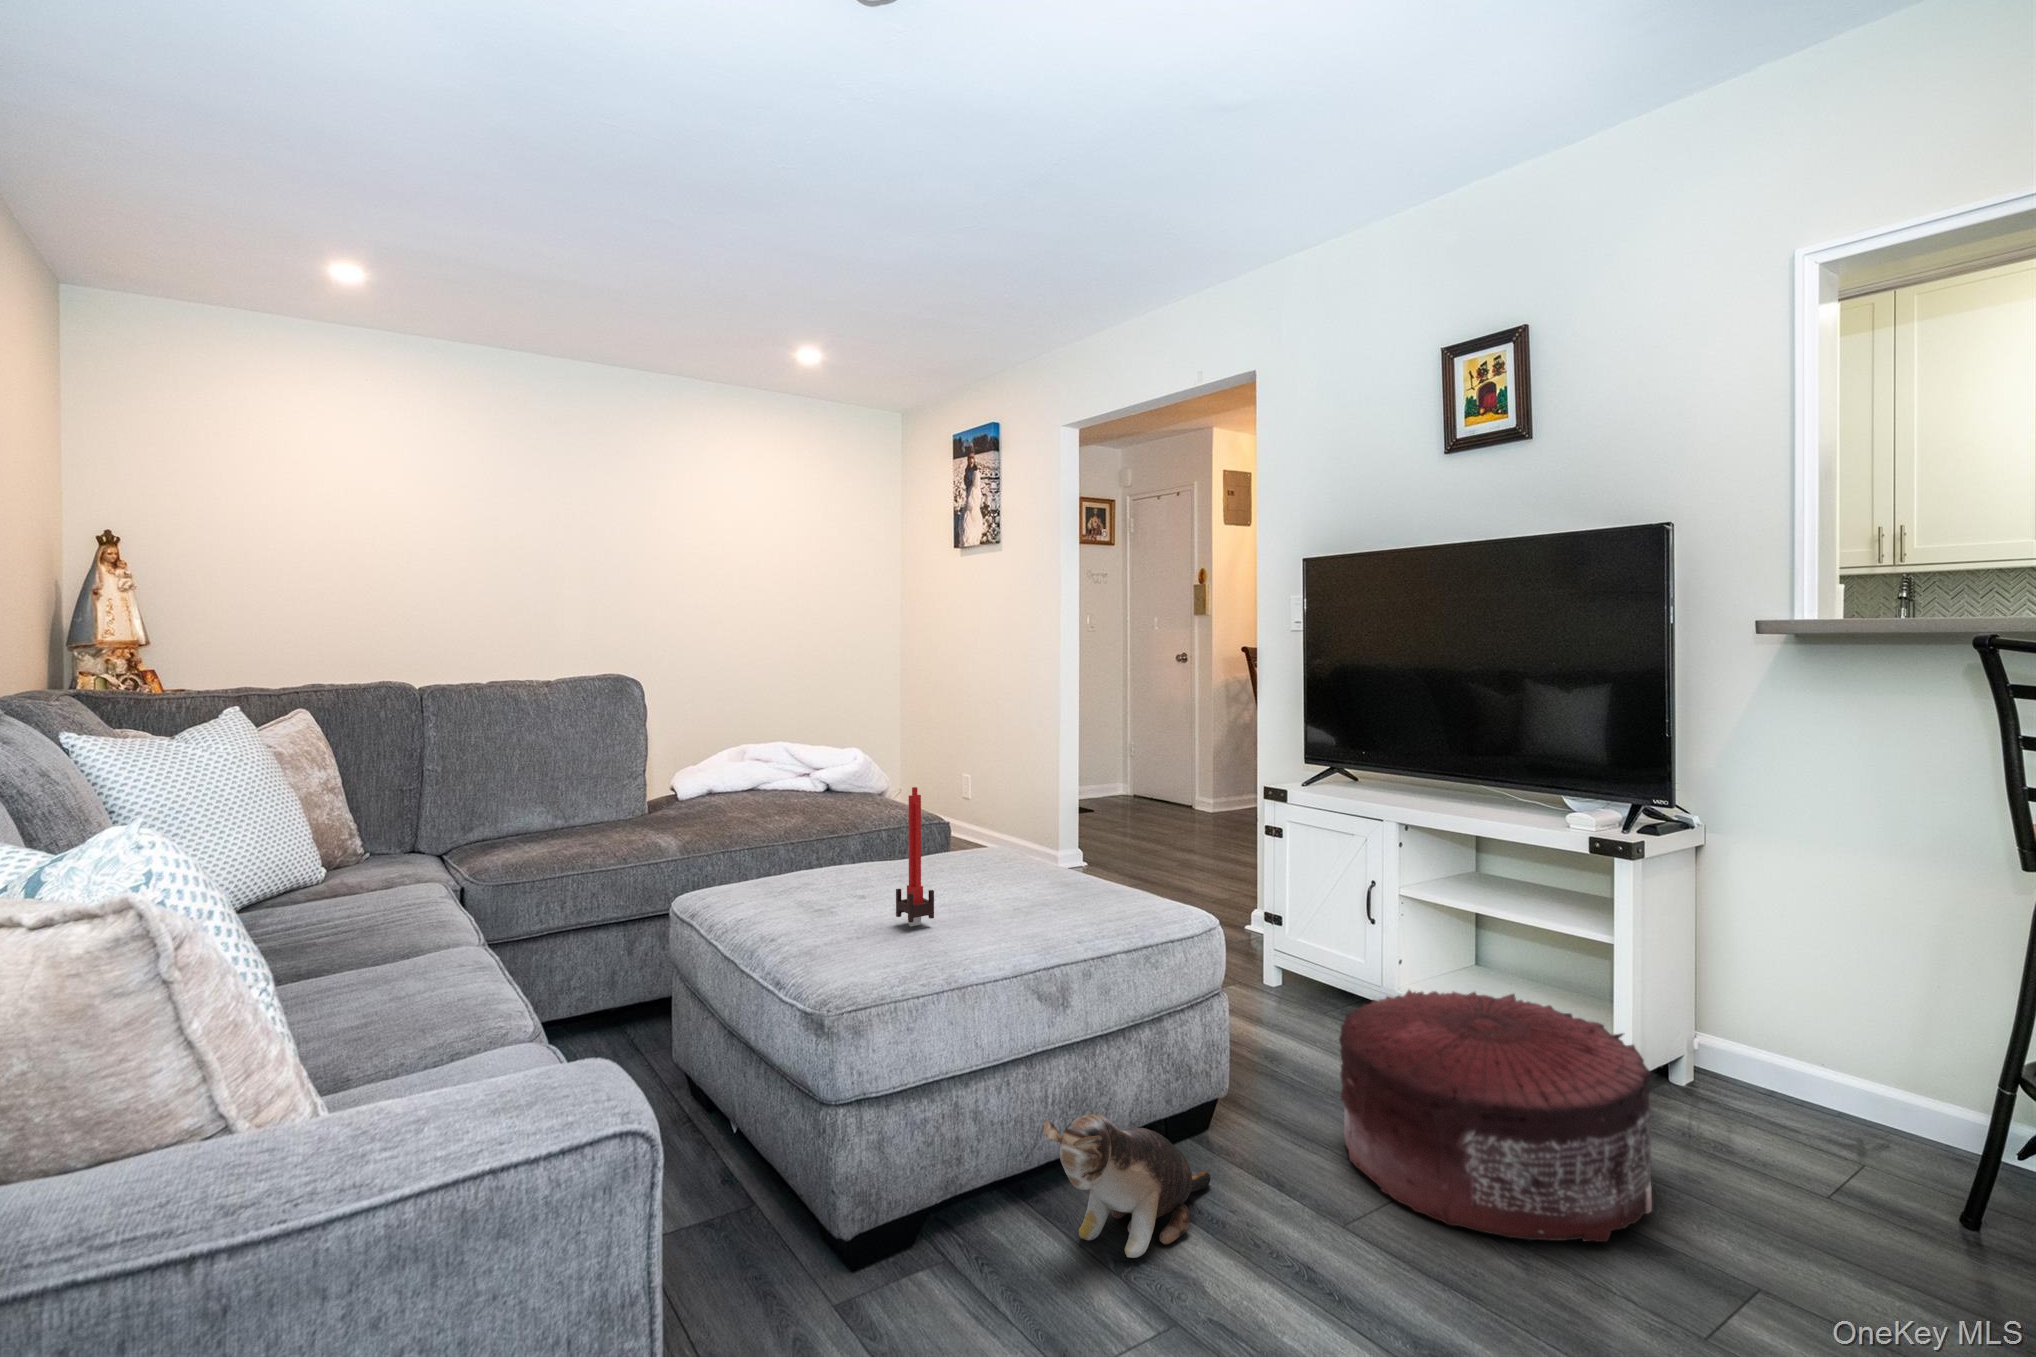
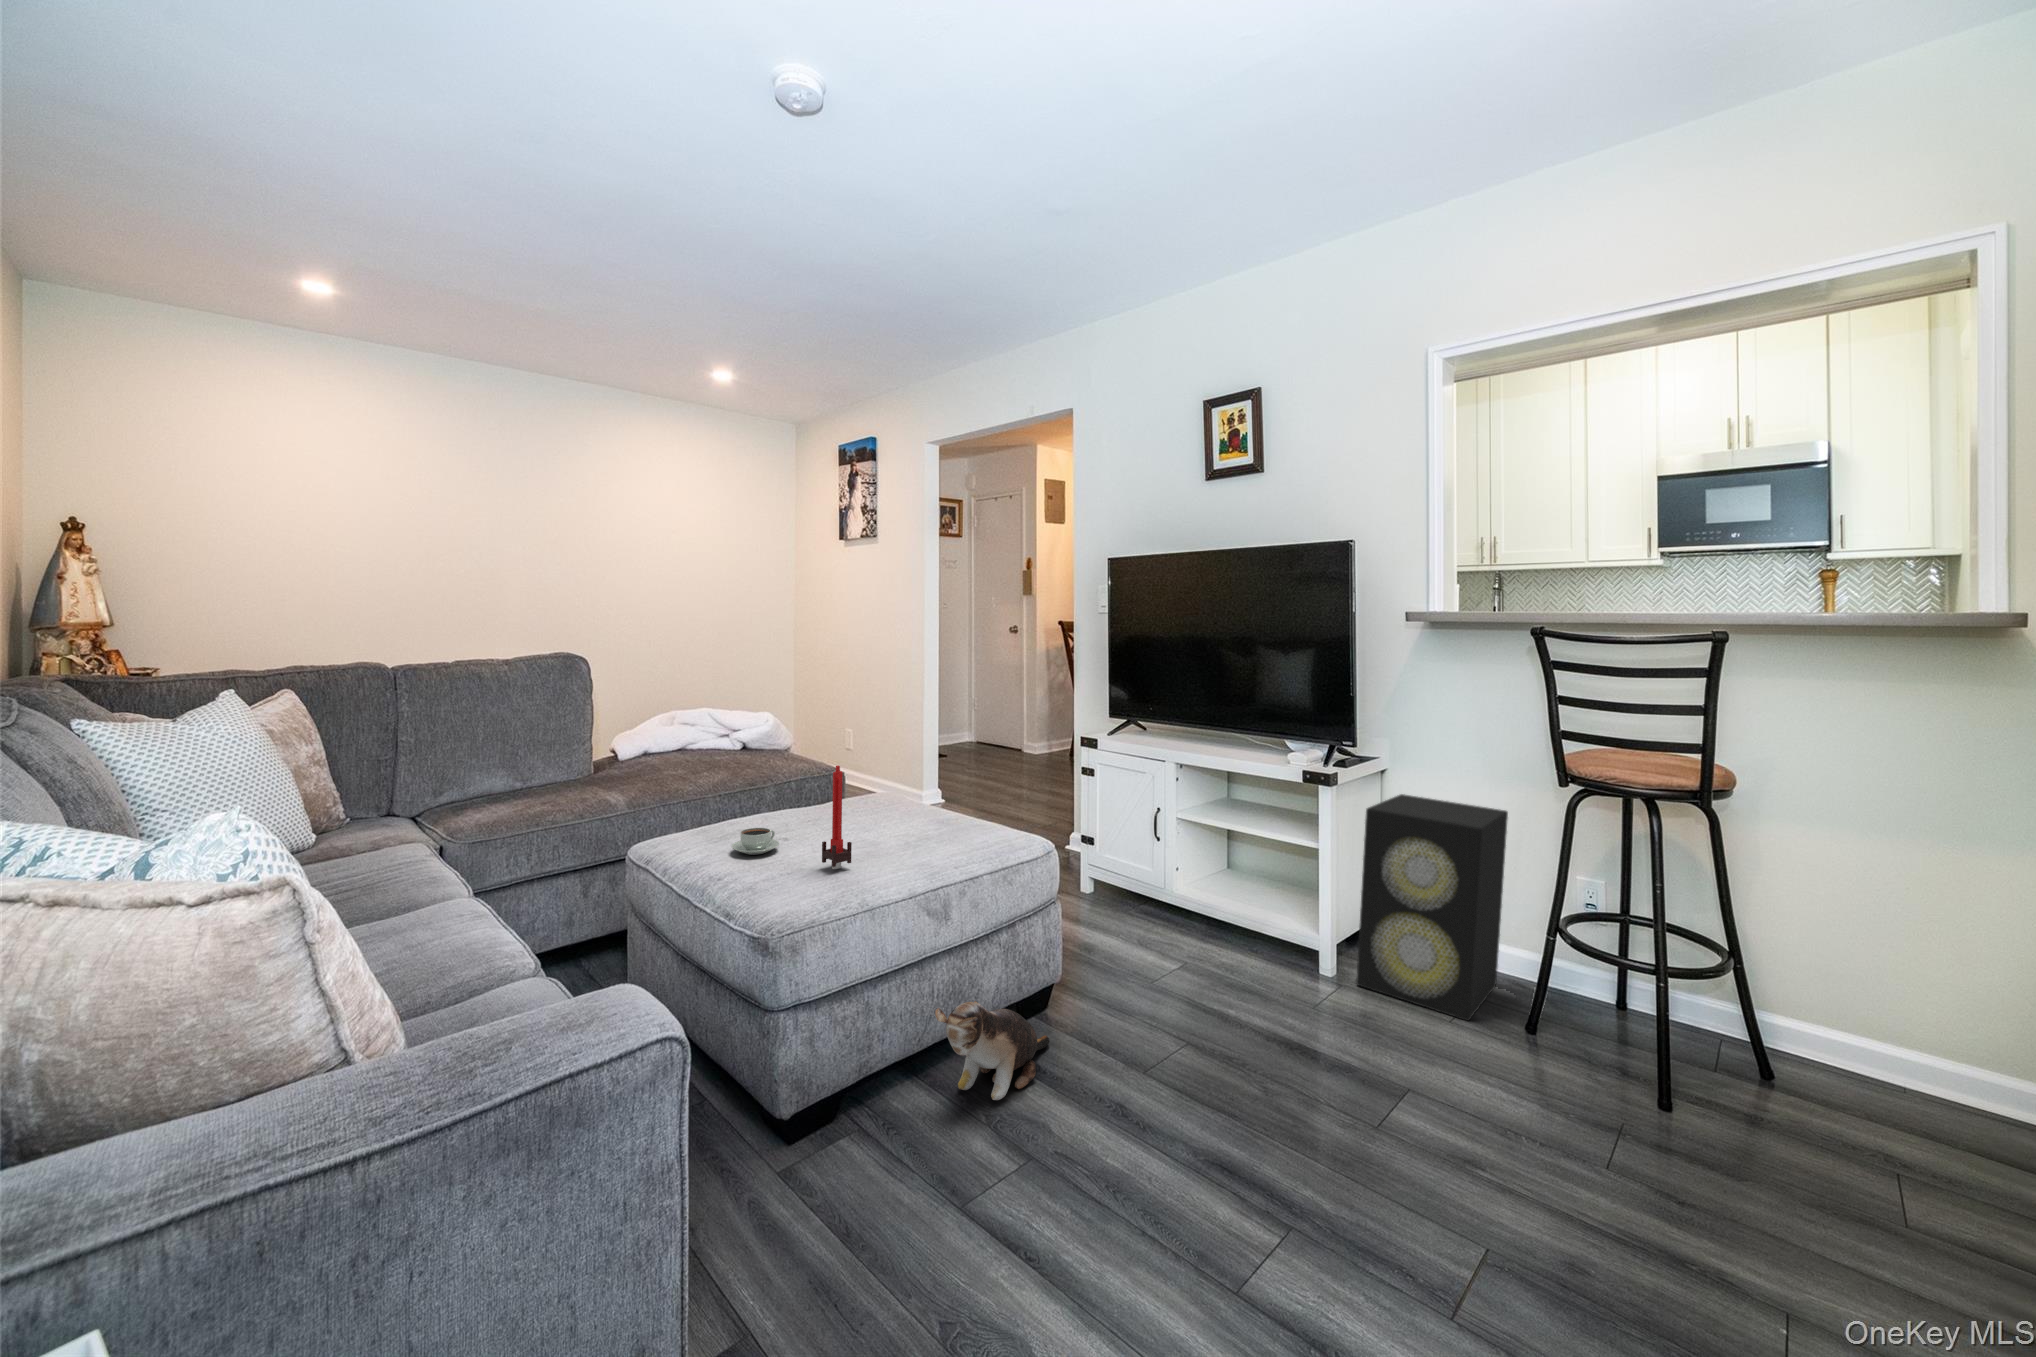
speaker: none [1684,841,1932,1192] -> present [1356,794,1508,1021]
coffee cup: none [785,872,845,906] -> present [732,828,780,855]
pouf: present [1339,990,1652,1242] -> none [1138,900,1337,1067]

